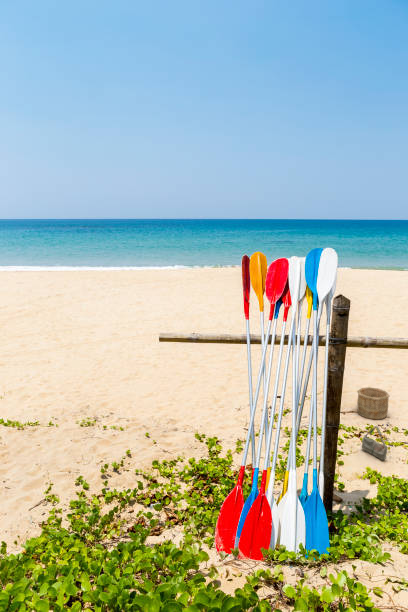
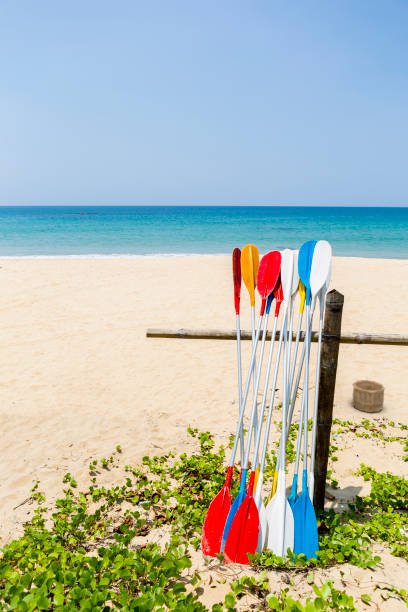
bag: present [362,426,387,460] -> none [356,420,382,455]

